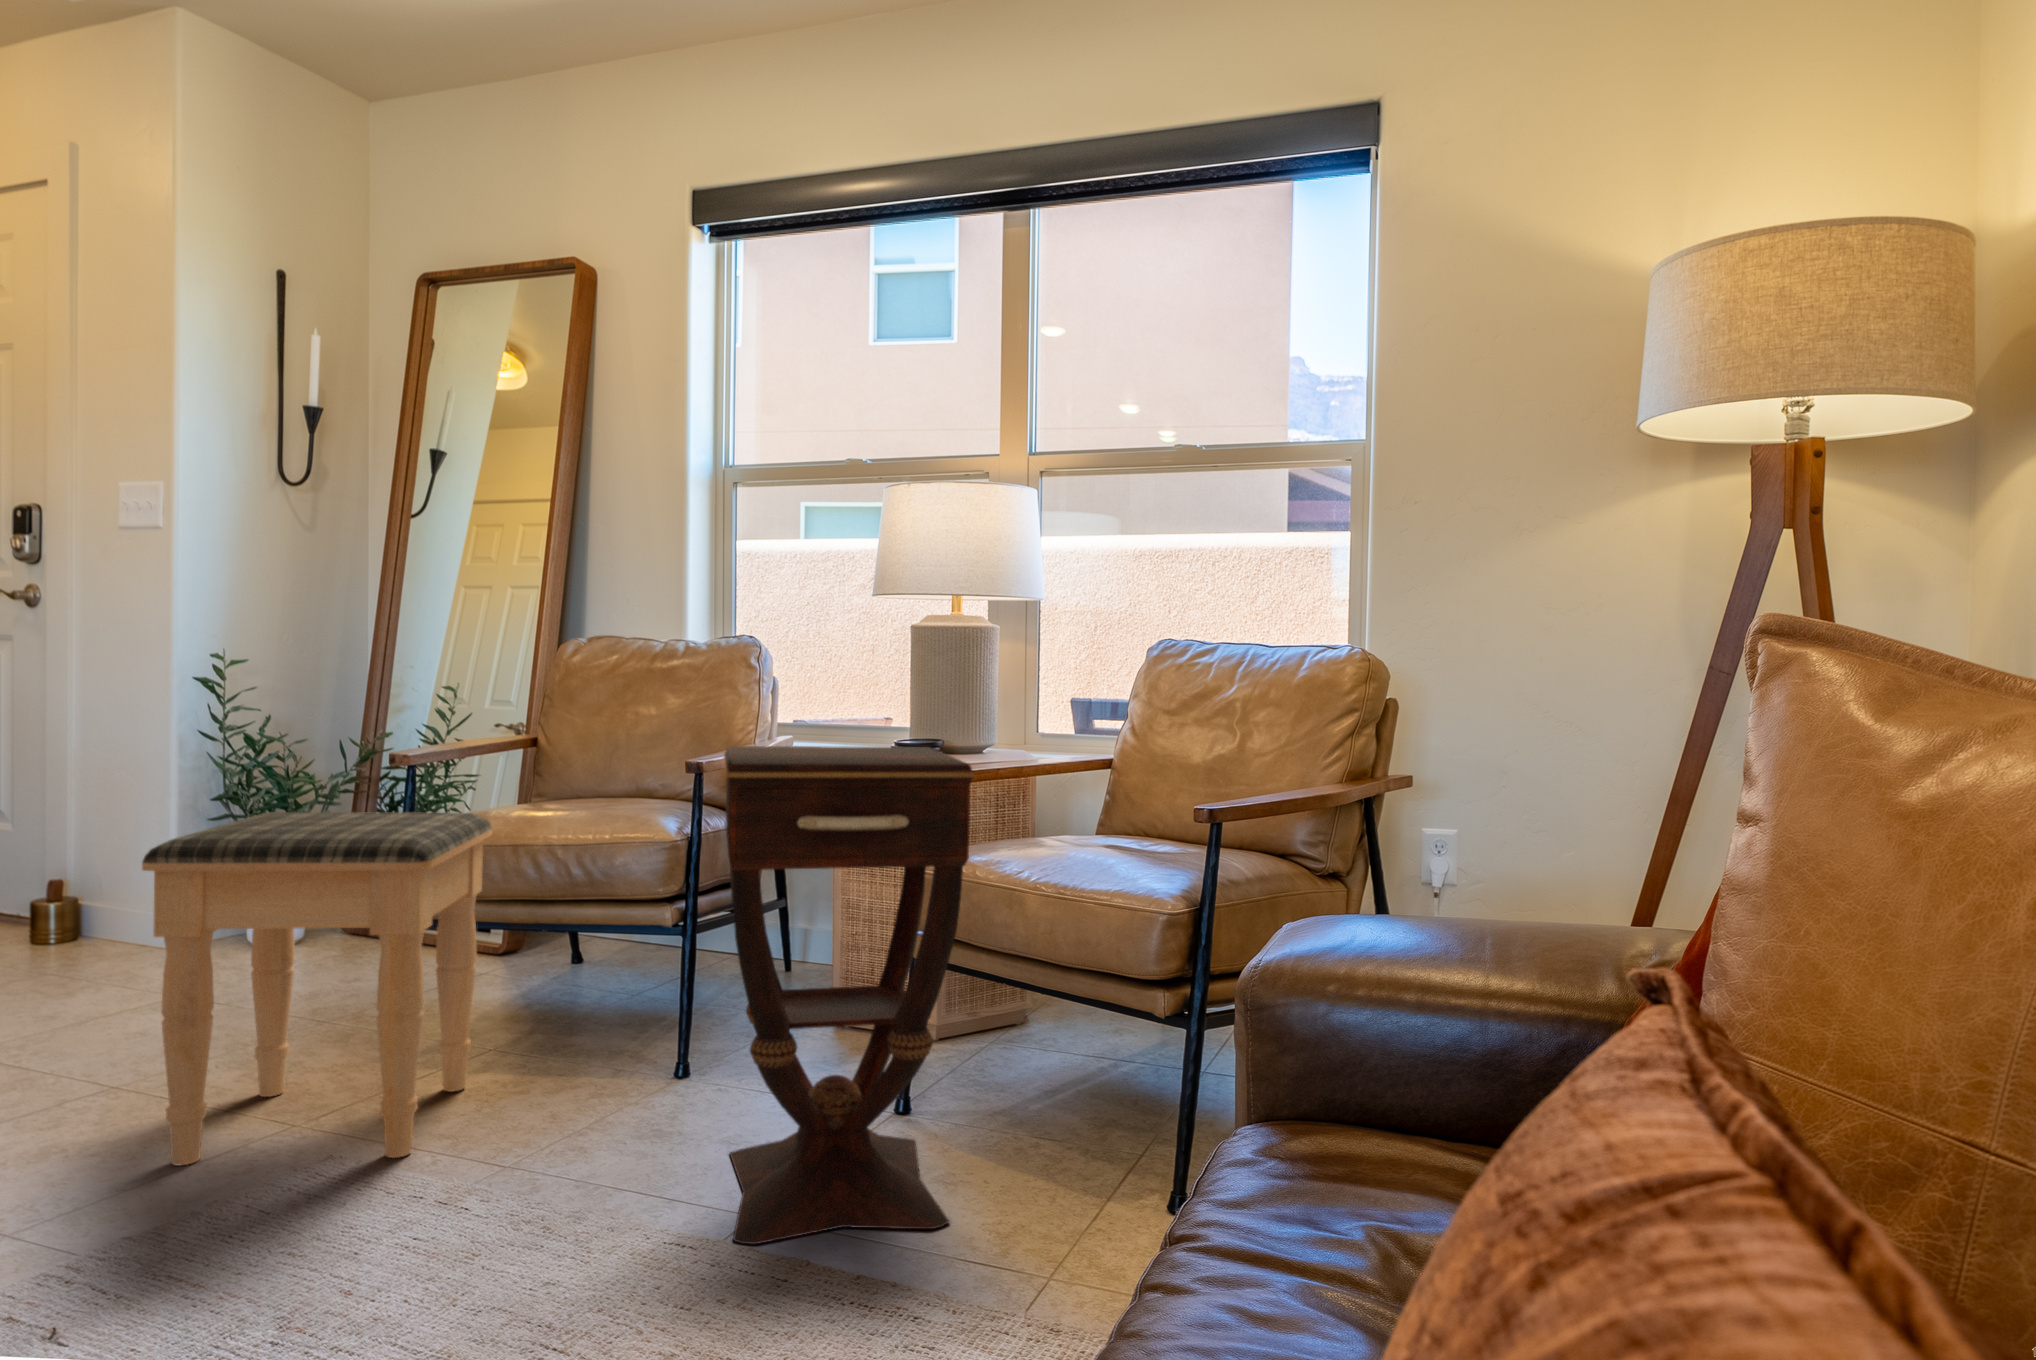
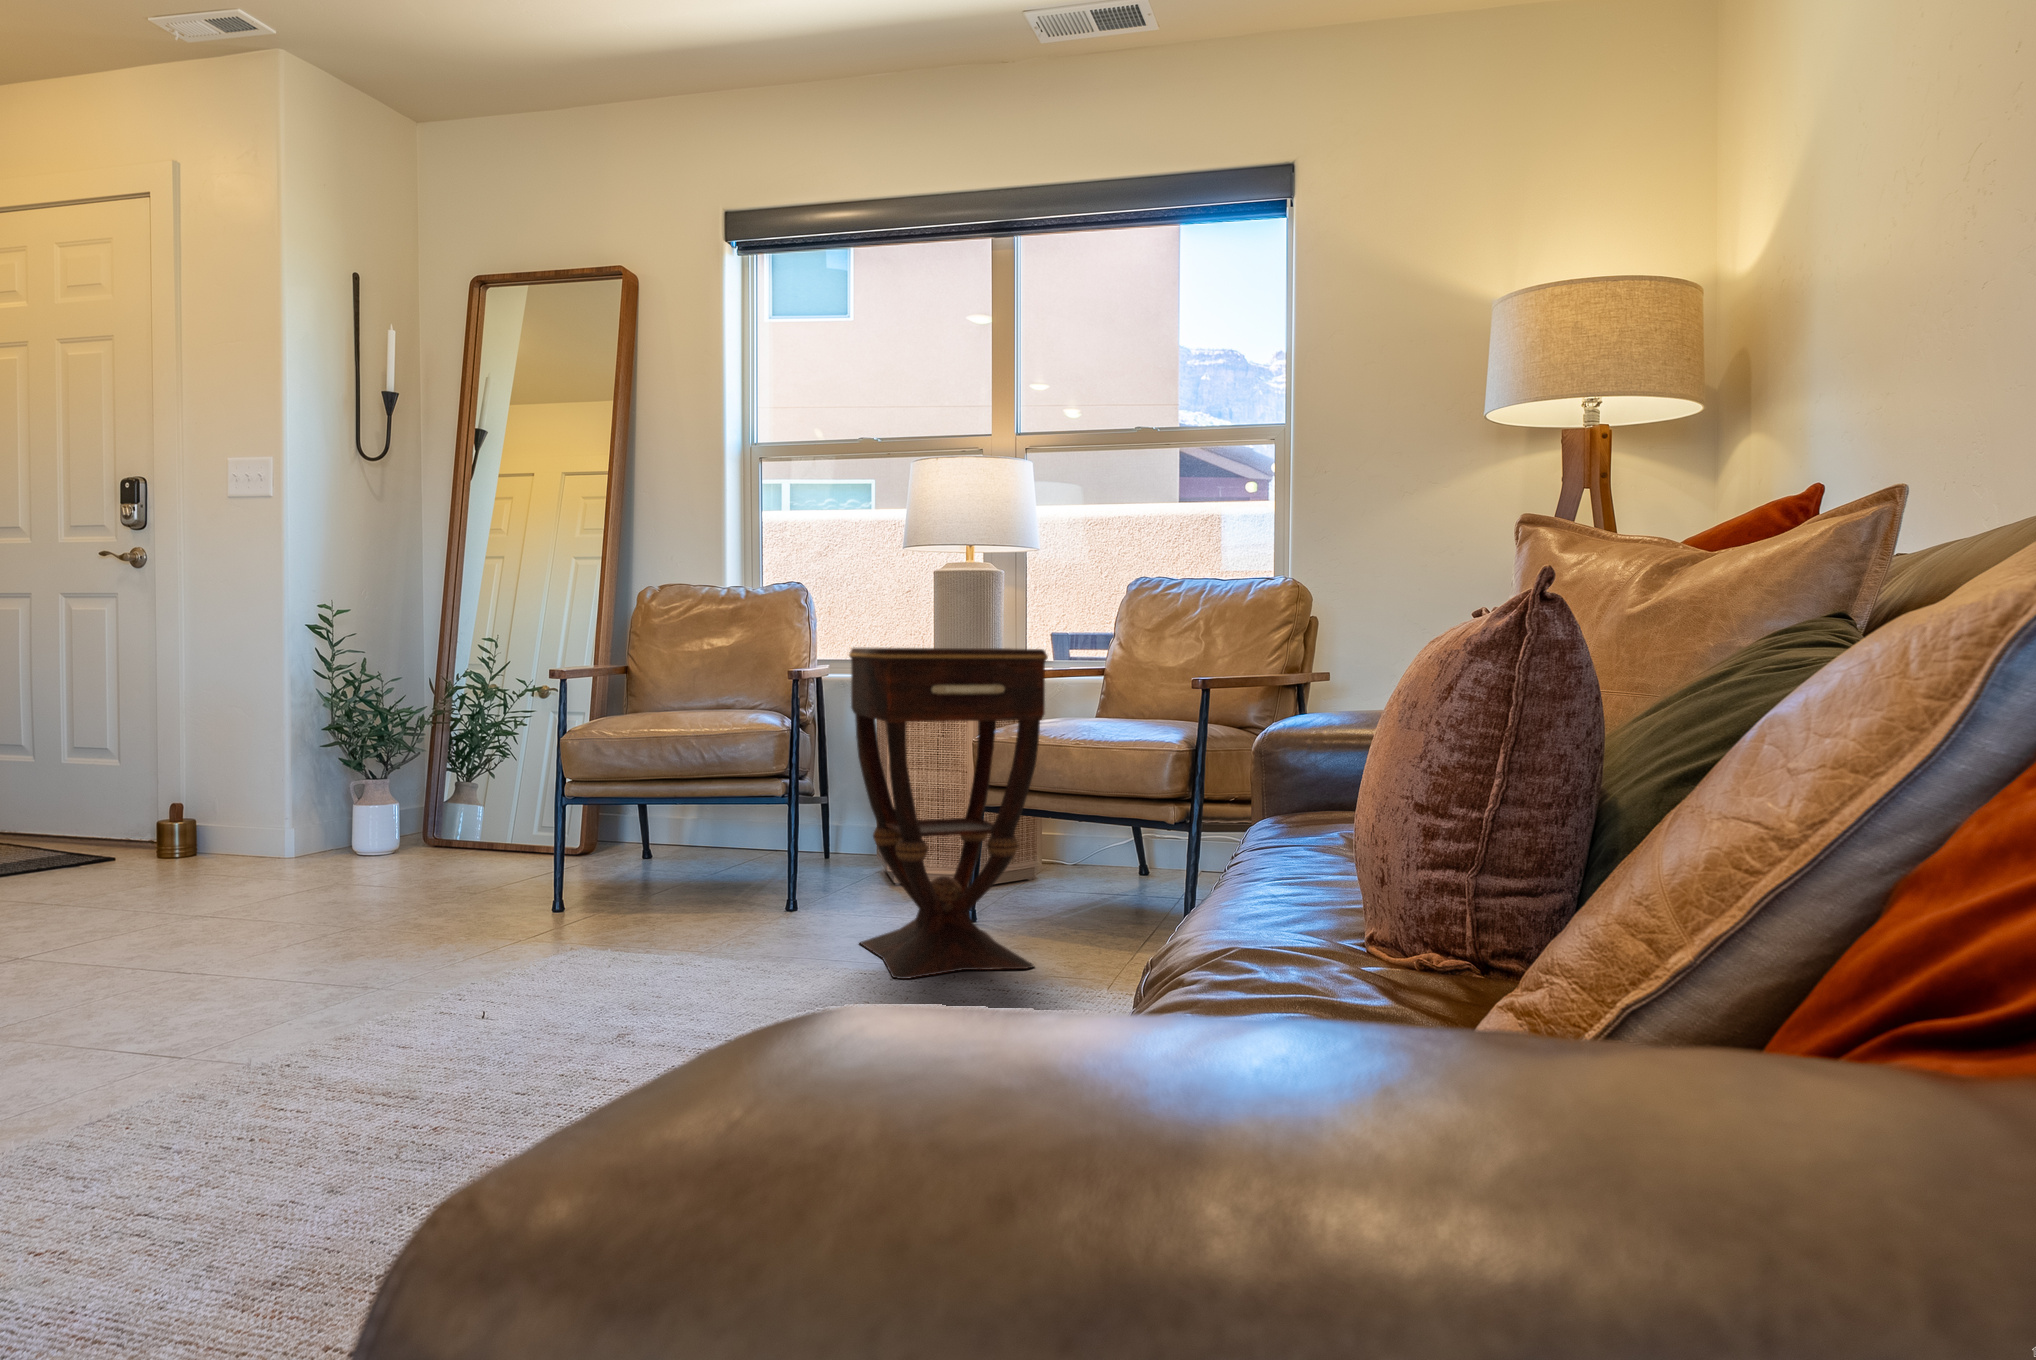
footstool: present [142,812,492,1166] -> none [432,710,646,960]

